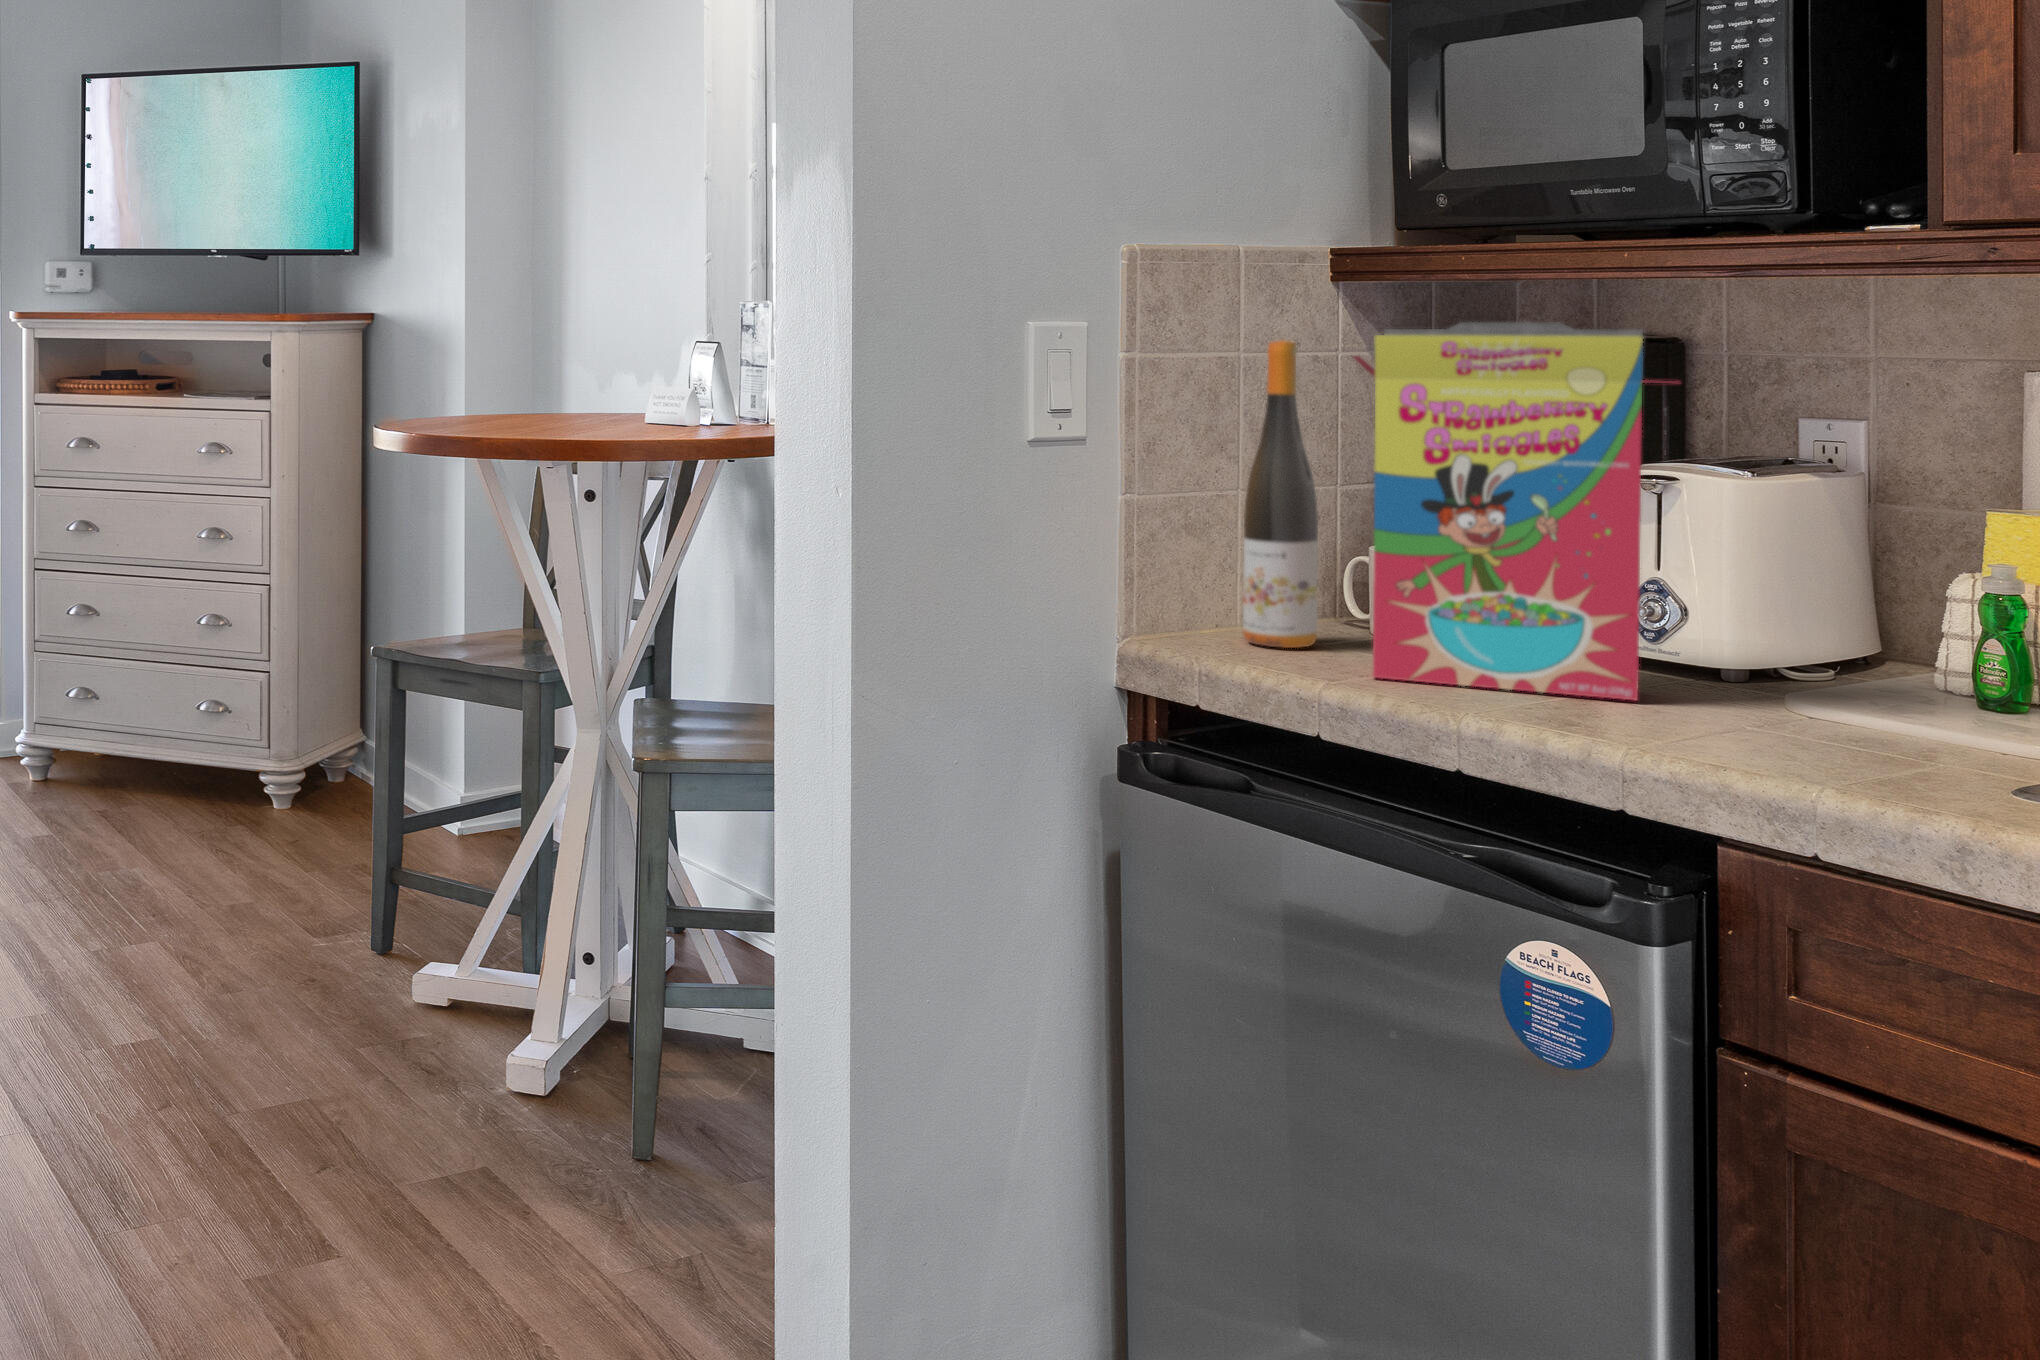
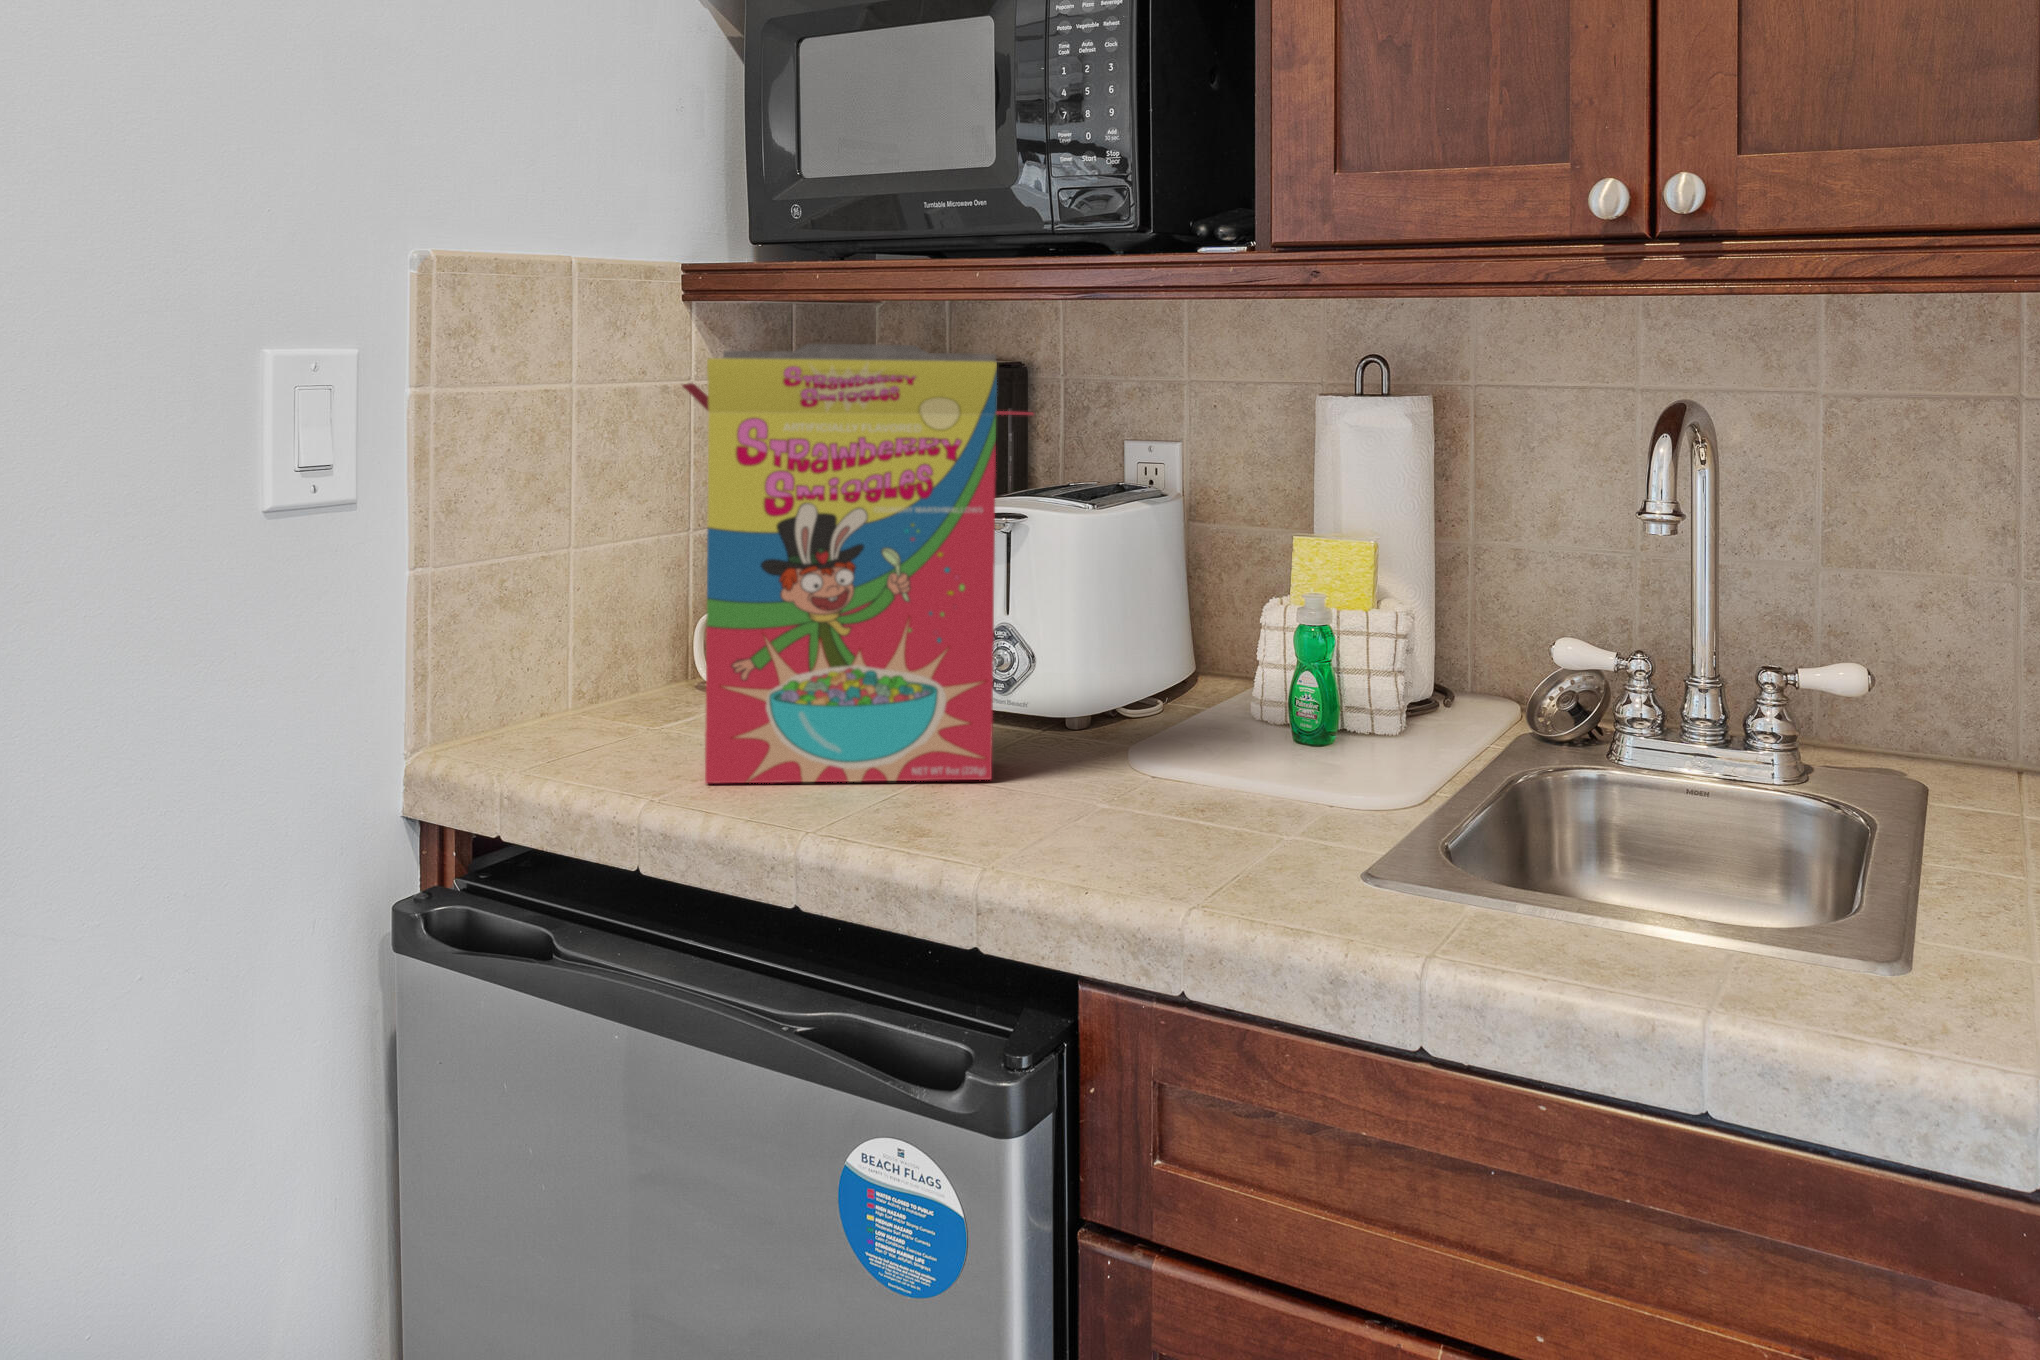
wine bottle: present [1243,341,1318,648] -> none [562,363,652,744]

